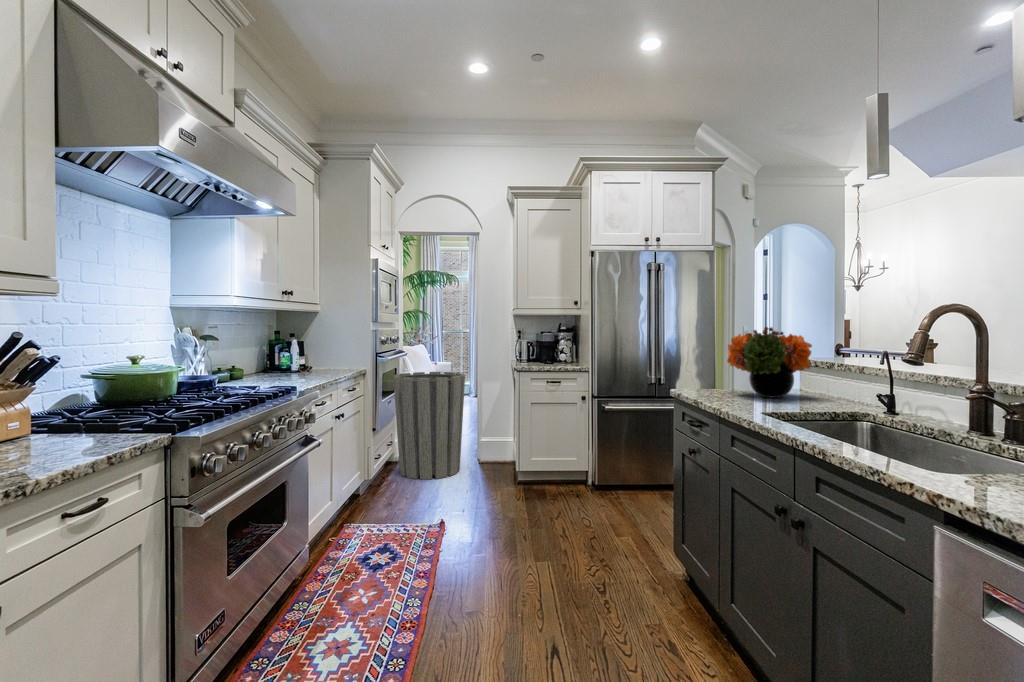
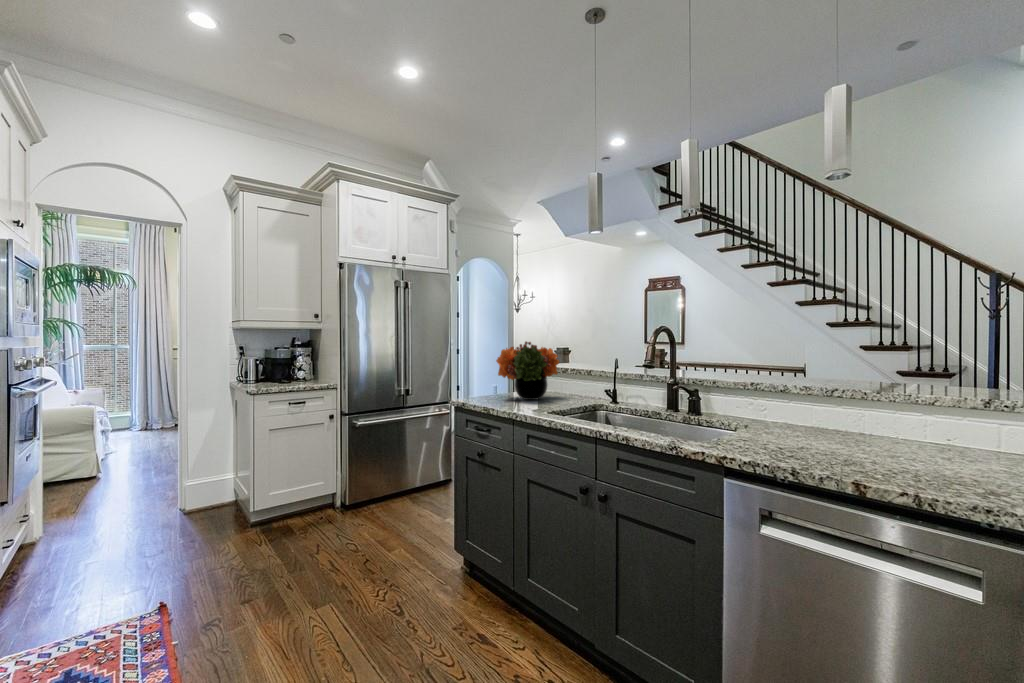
trash can: present [393,372,465,479] -> none [43,402,168,554]

